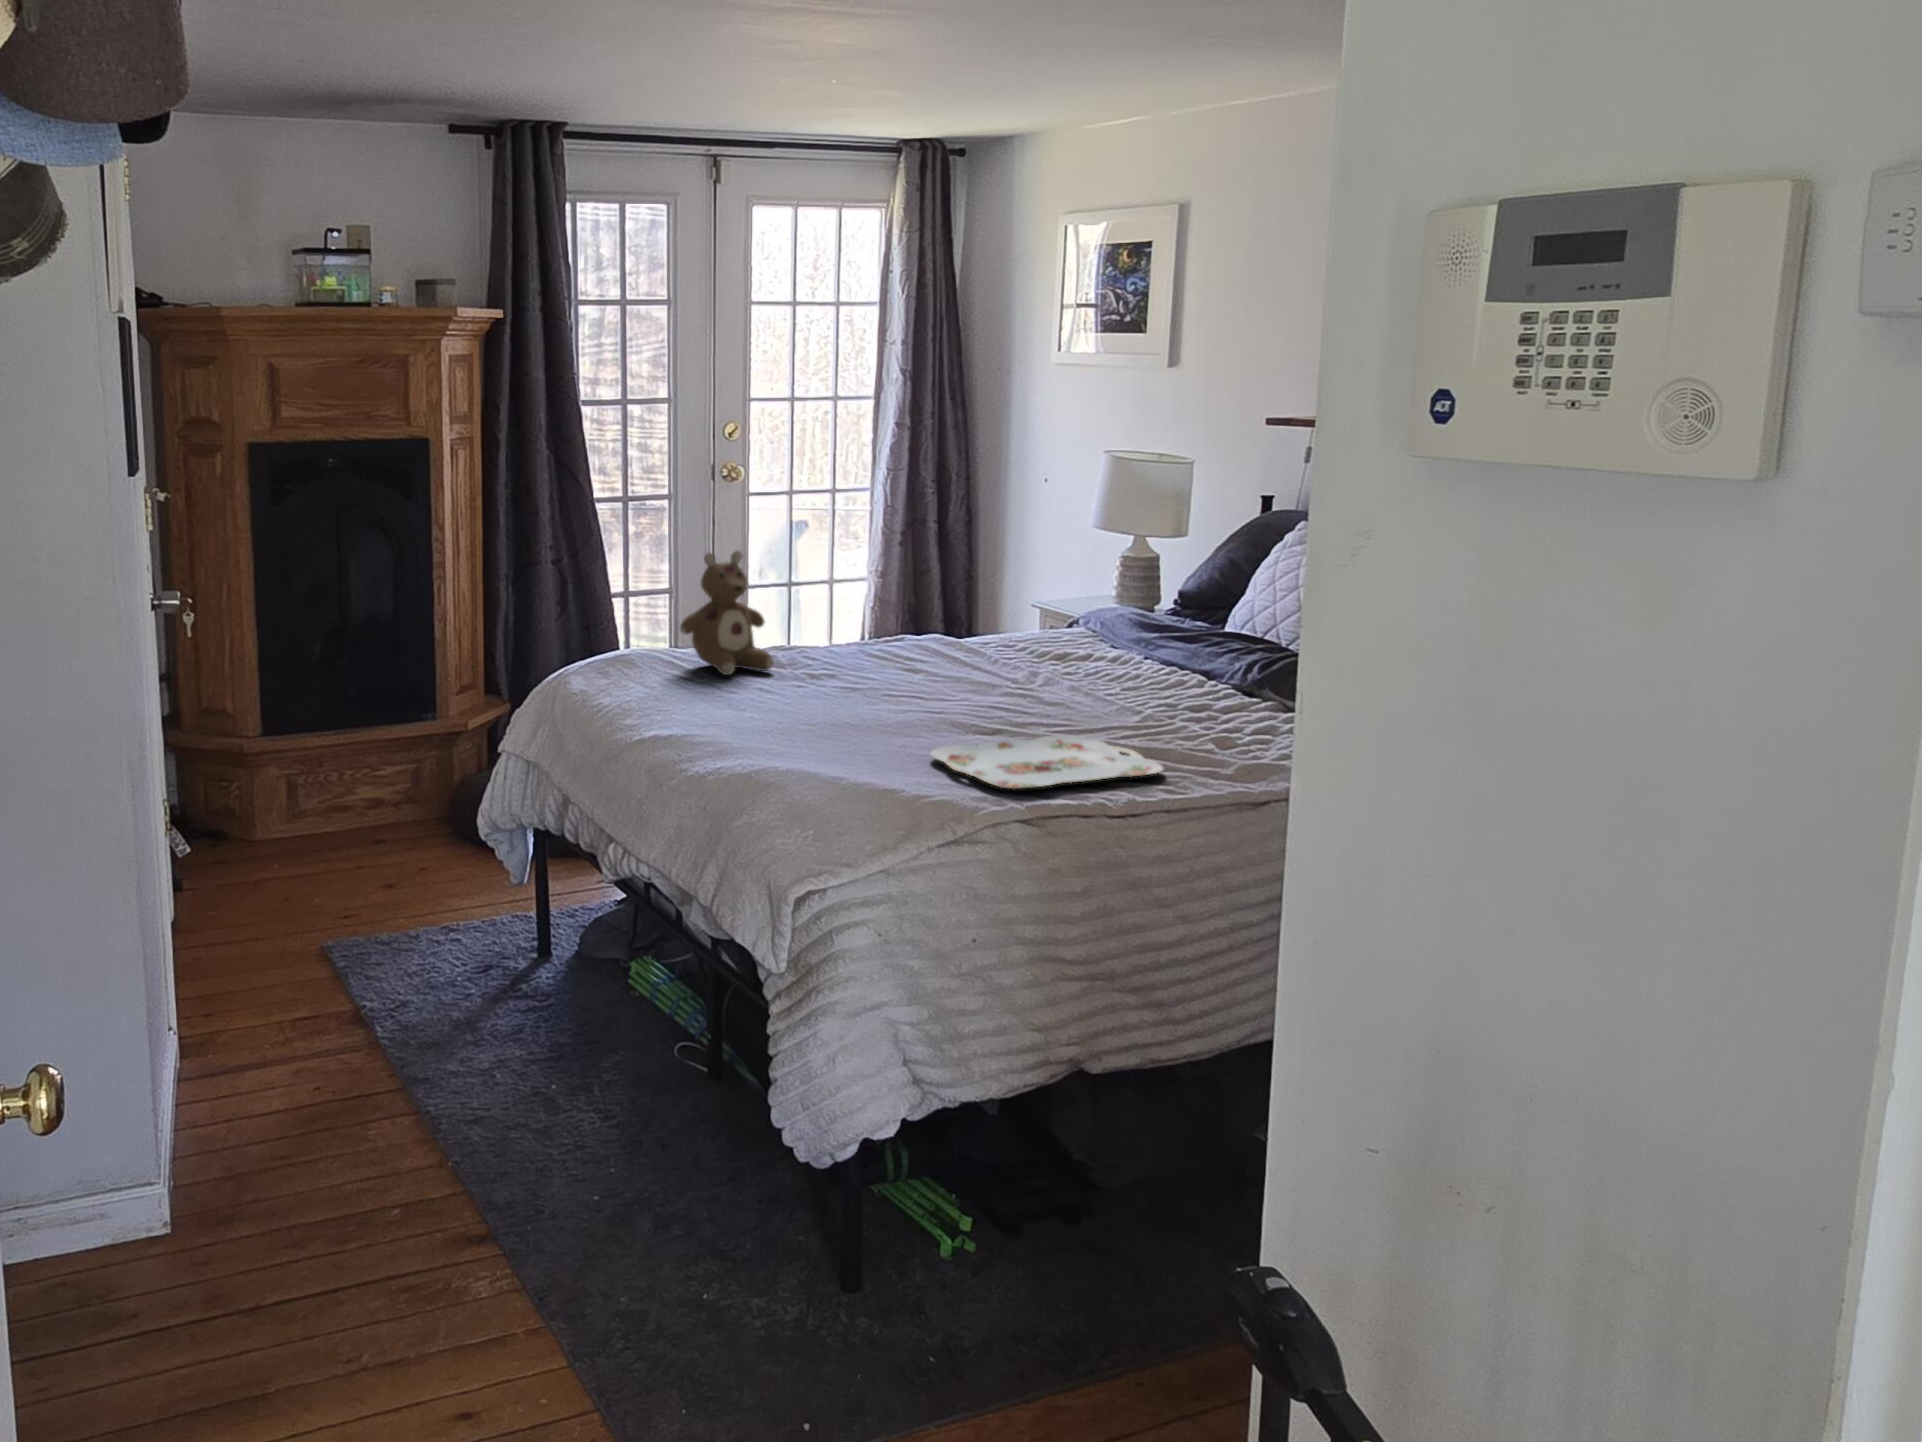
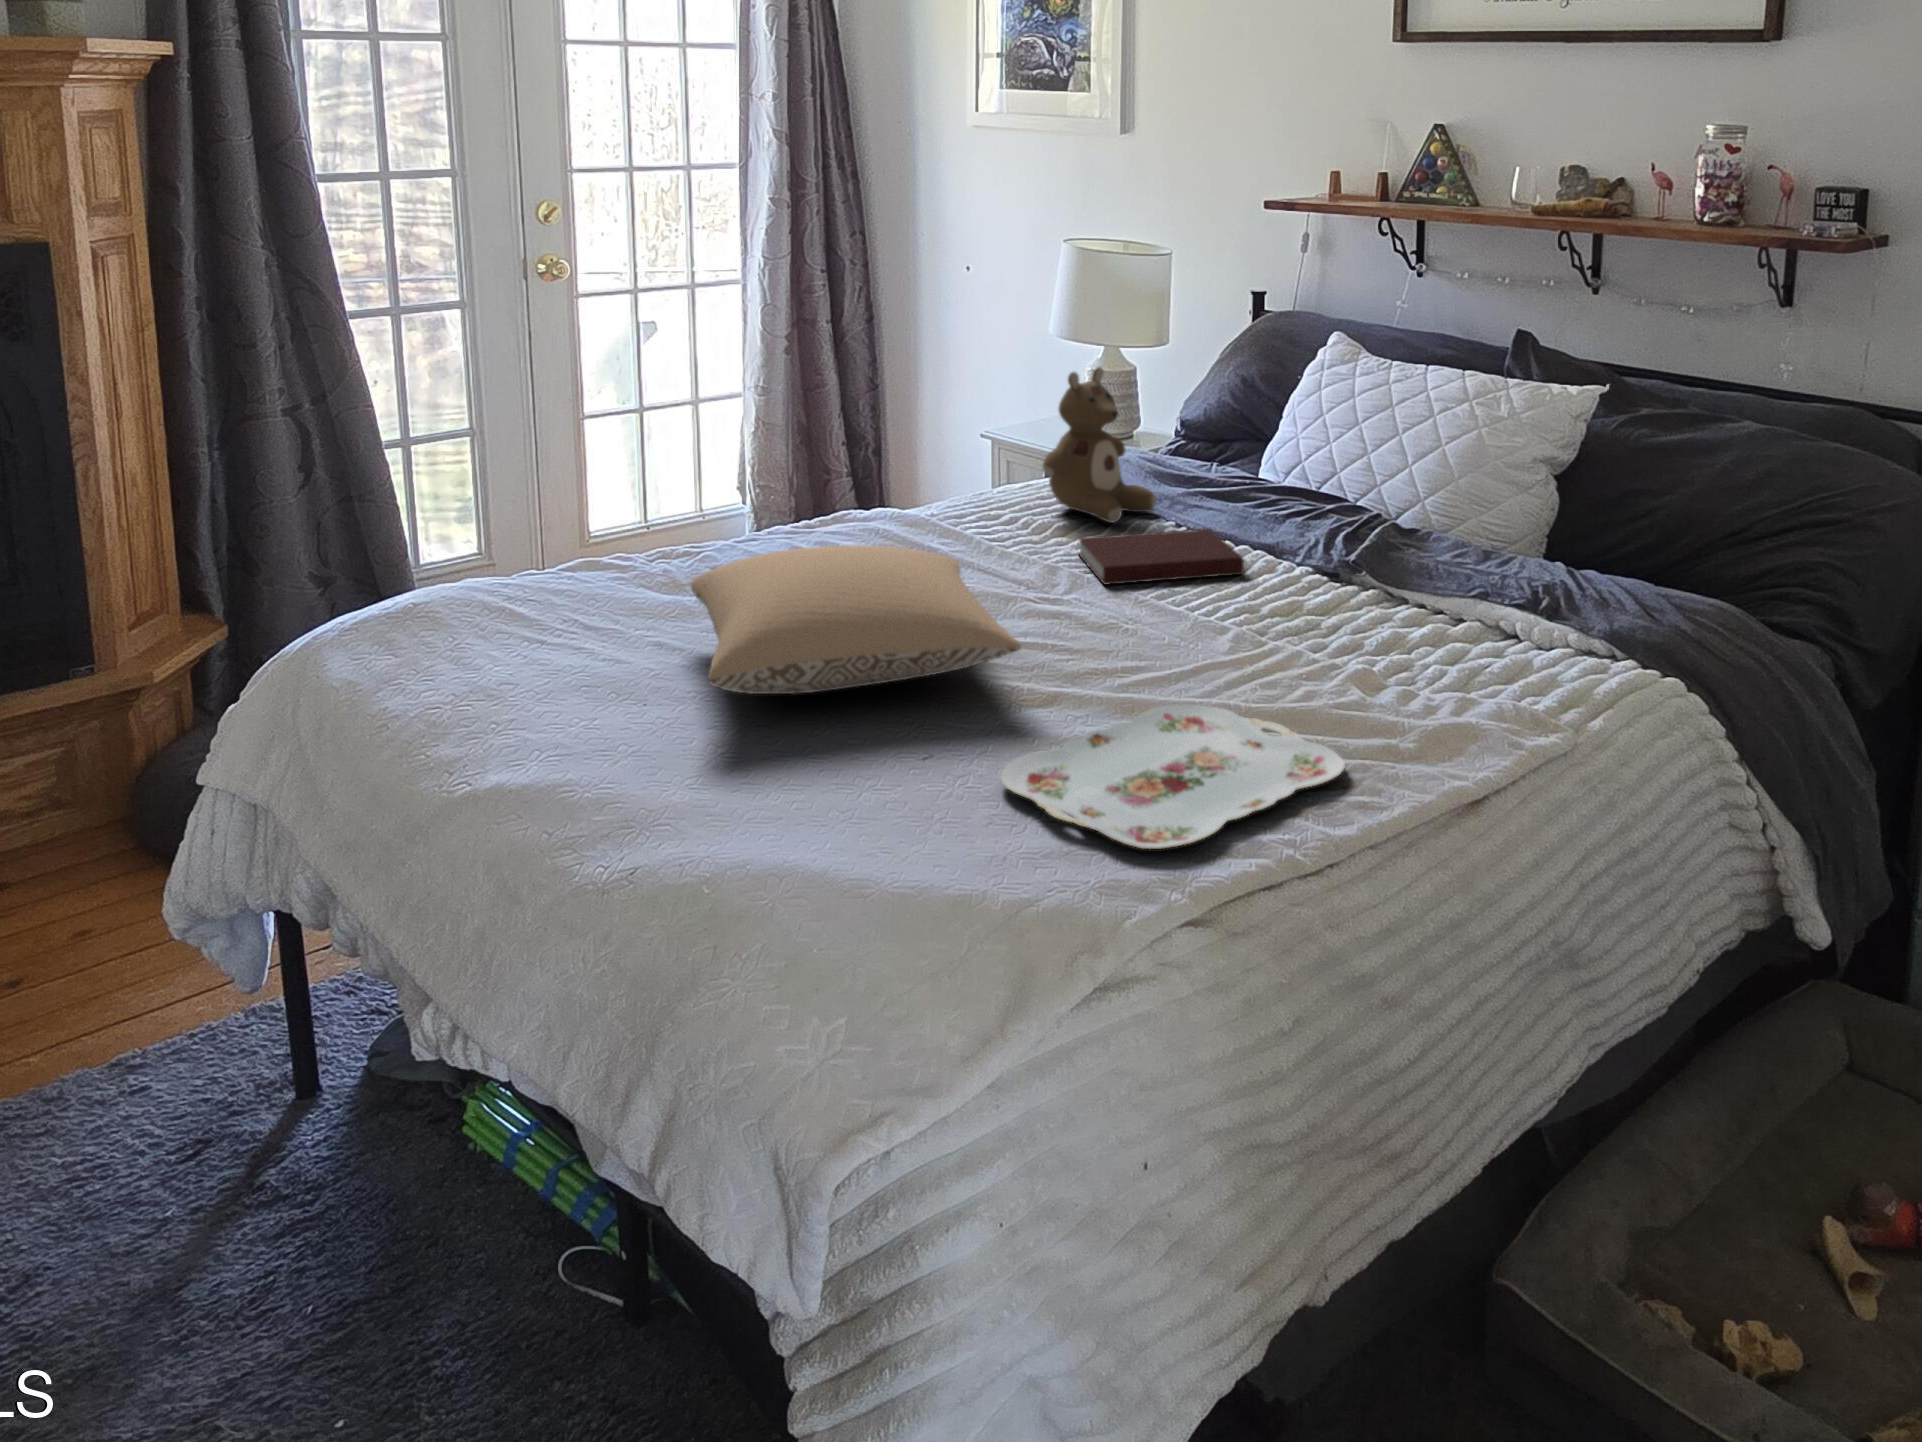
stuffed bear: present [680,551,774,675] -> present [1043,367,1157,523]
pillow: none [767,625,966,709] -> present [691,545,1021,694]
notebook: none [1055,654,1173,685] -> present [1079,529,1244,585]

